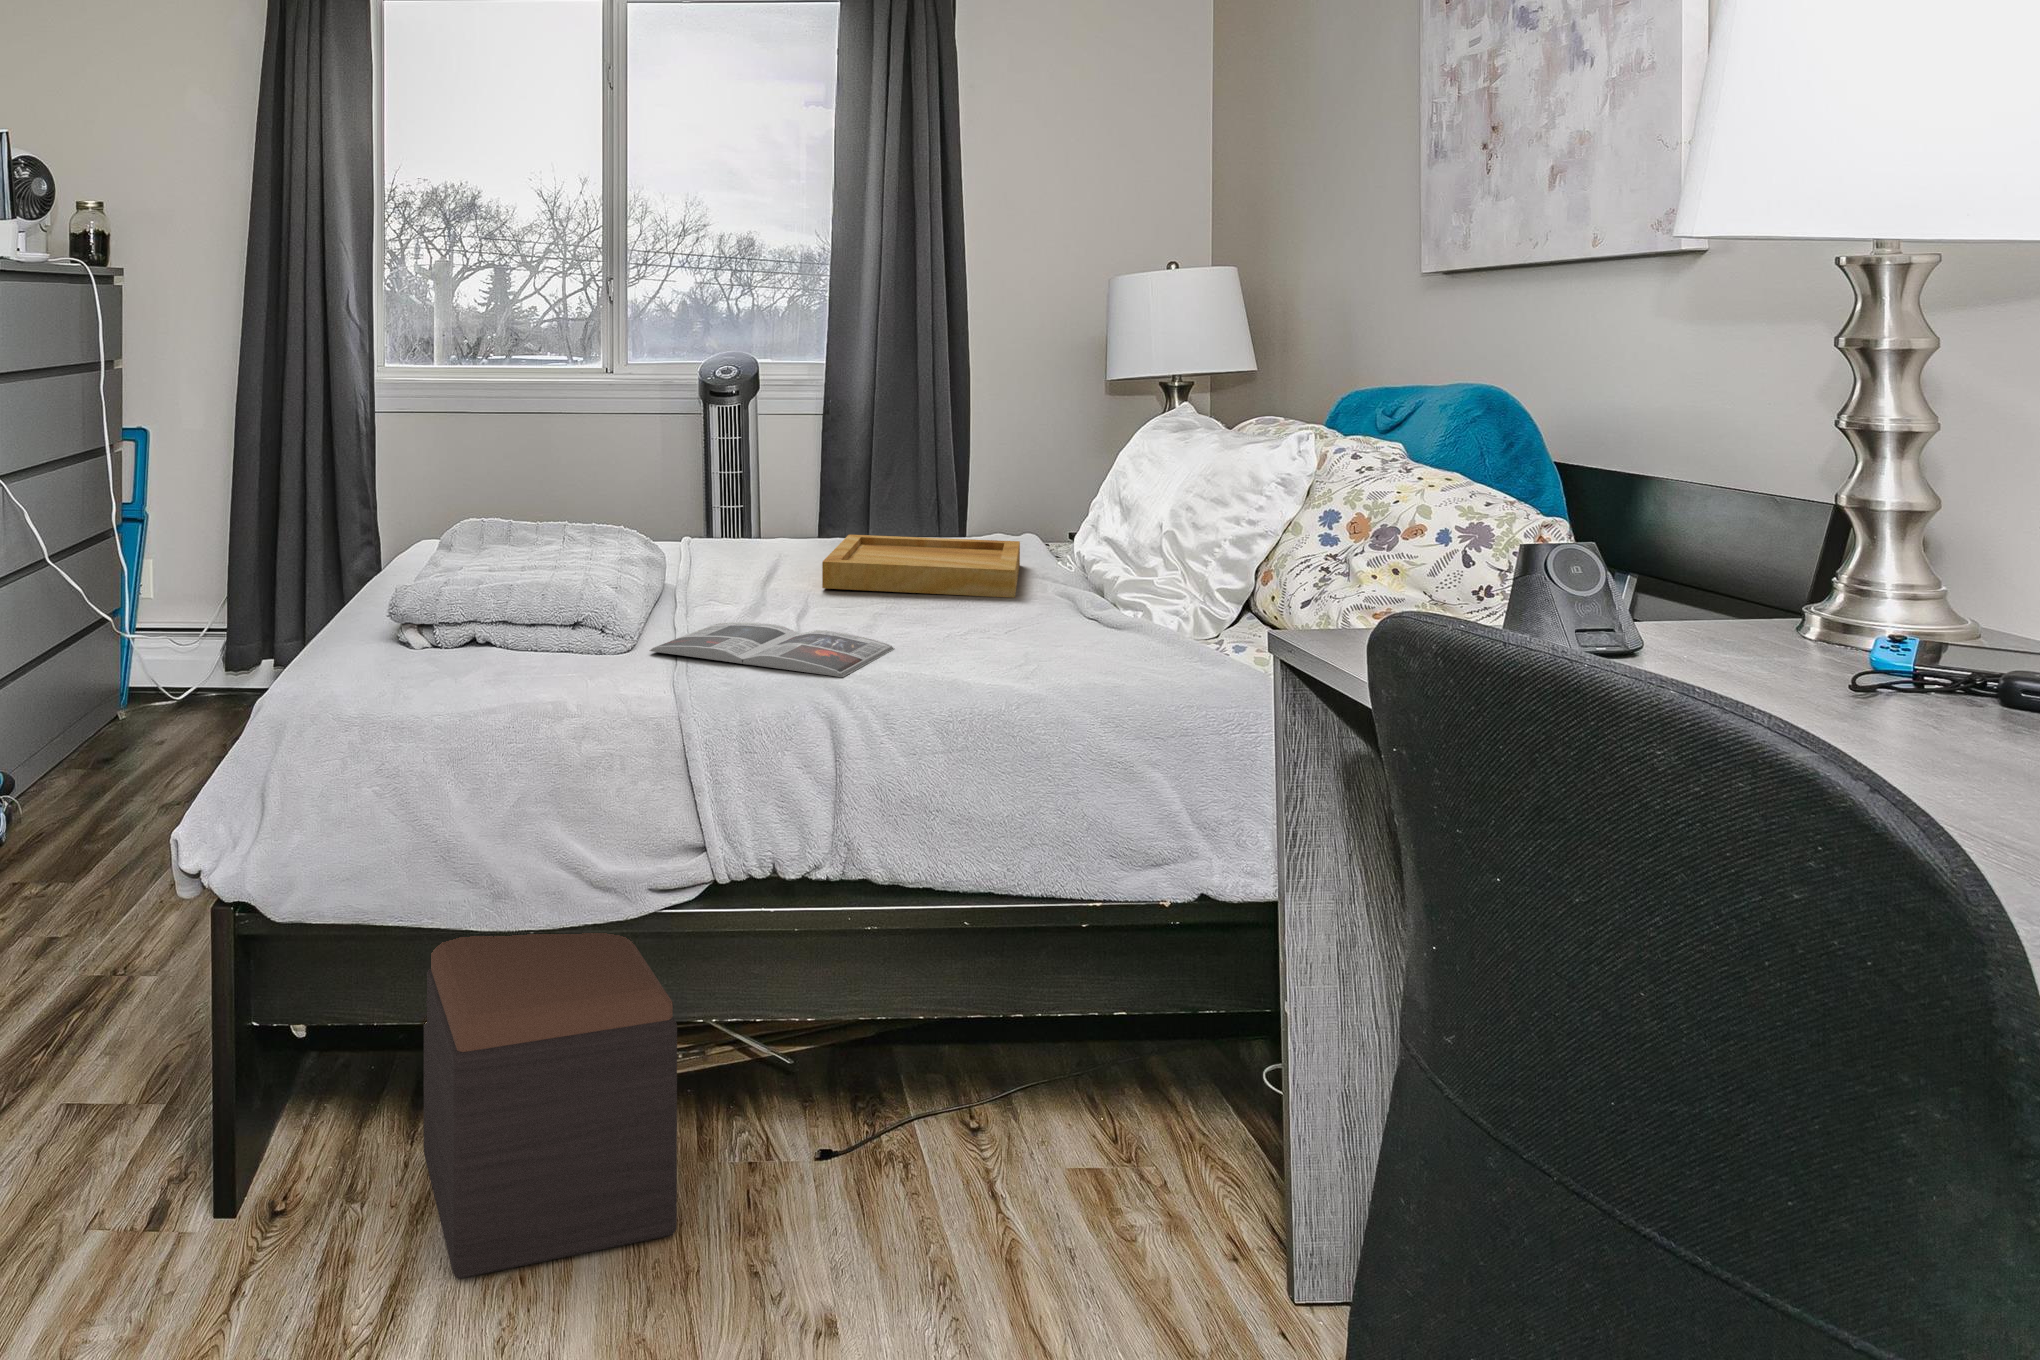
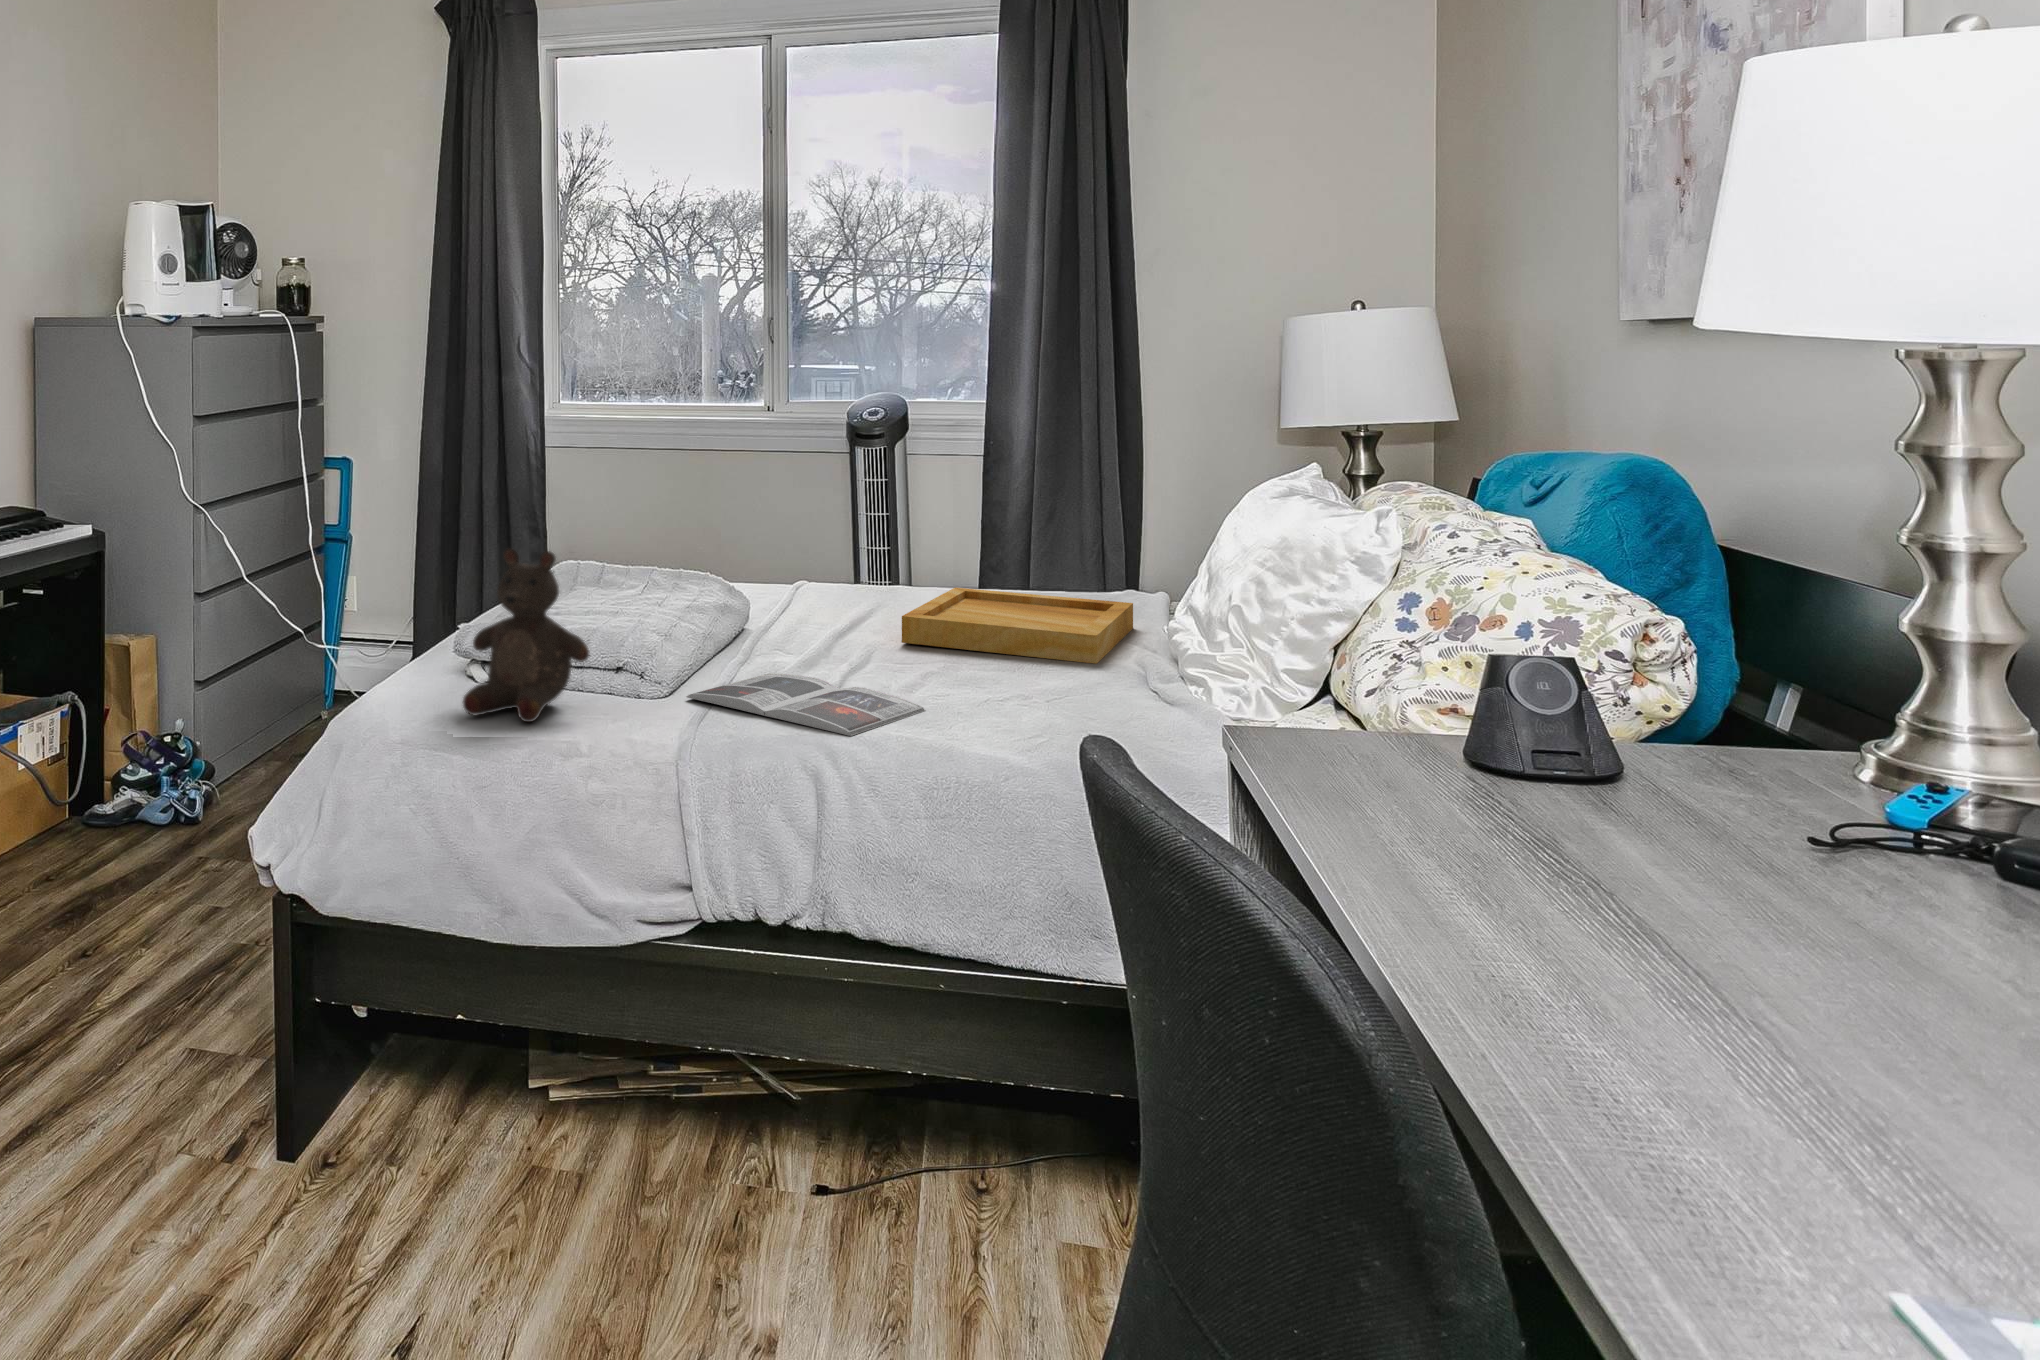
stuffed bear: none [418,498,556,687] -> present [463,548,590,722]
footstool: present [424,933,677,1279] -> none [452,940,659,1246]

